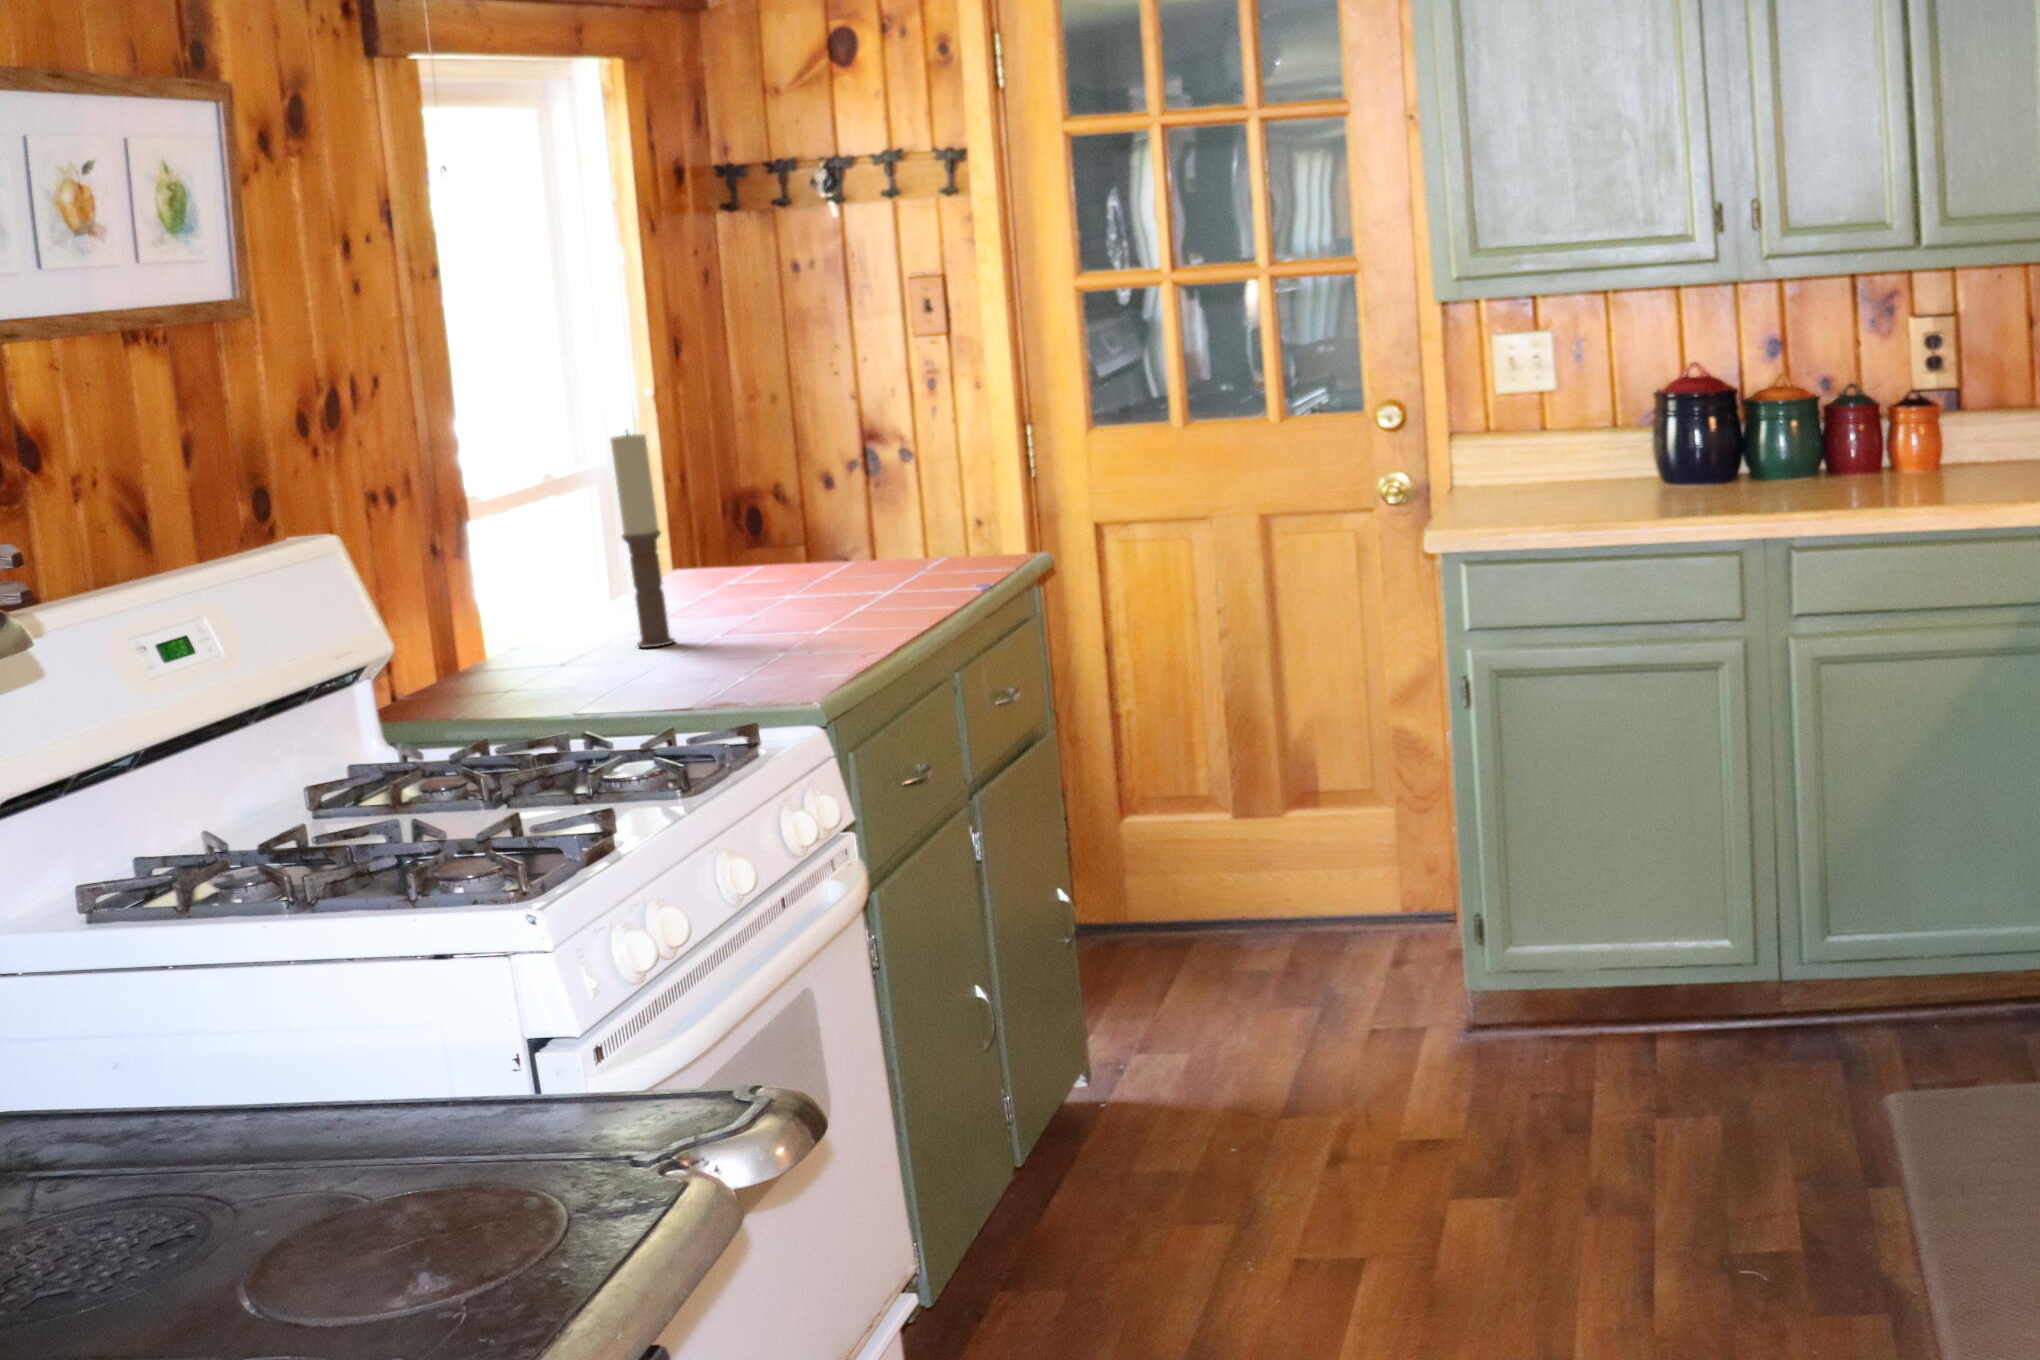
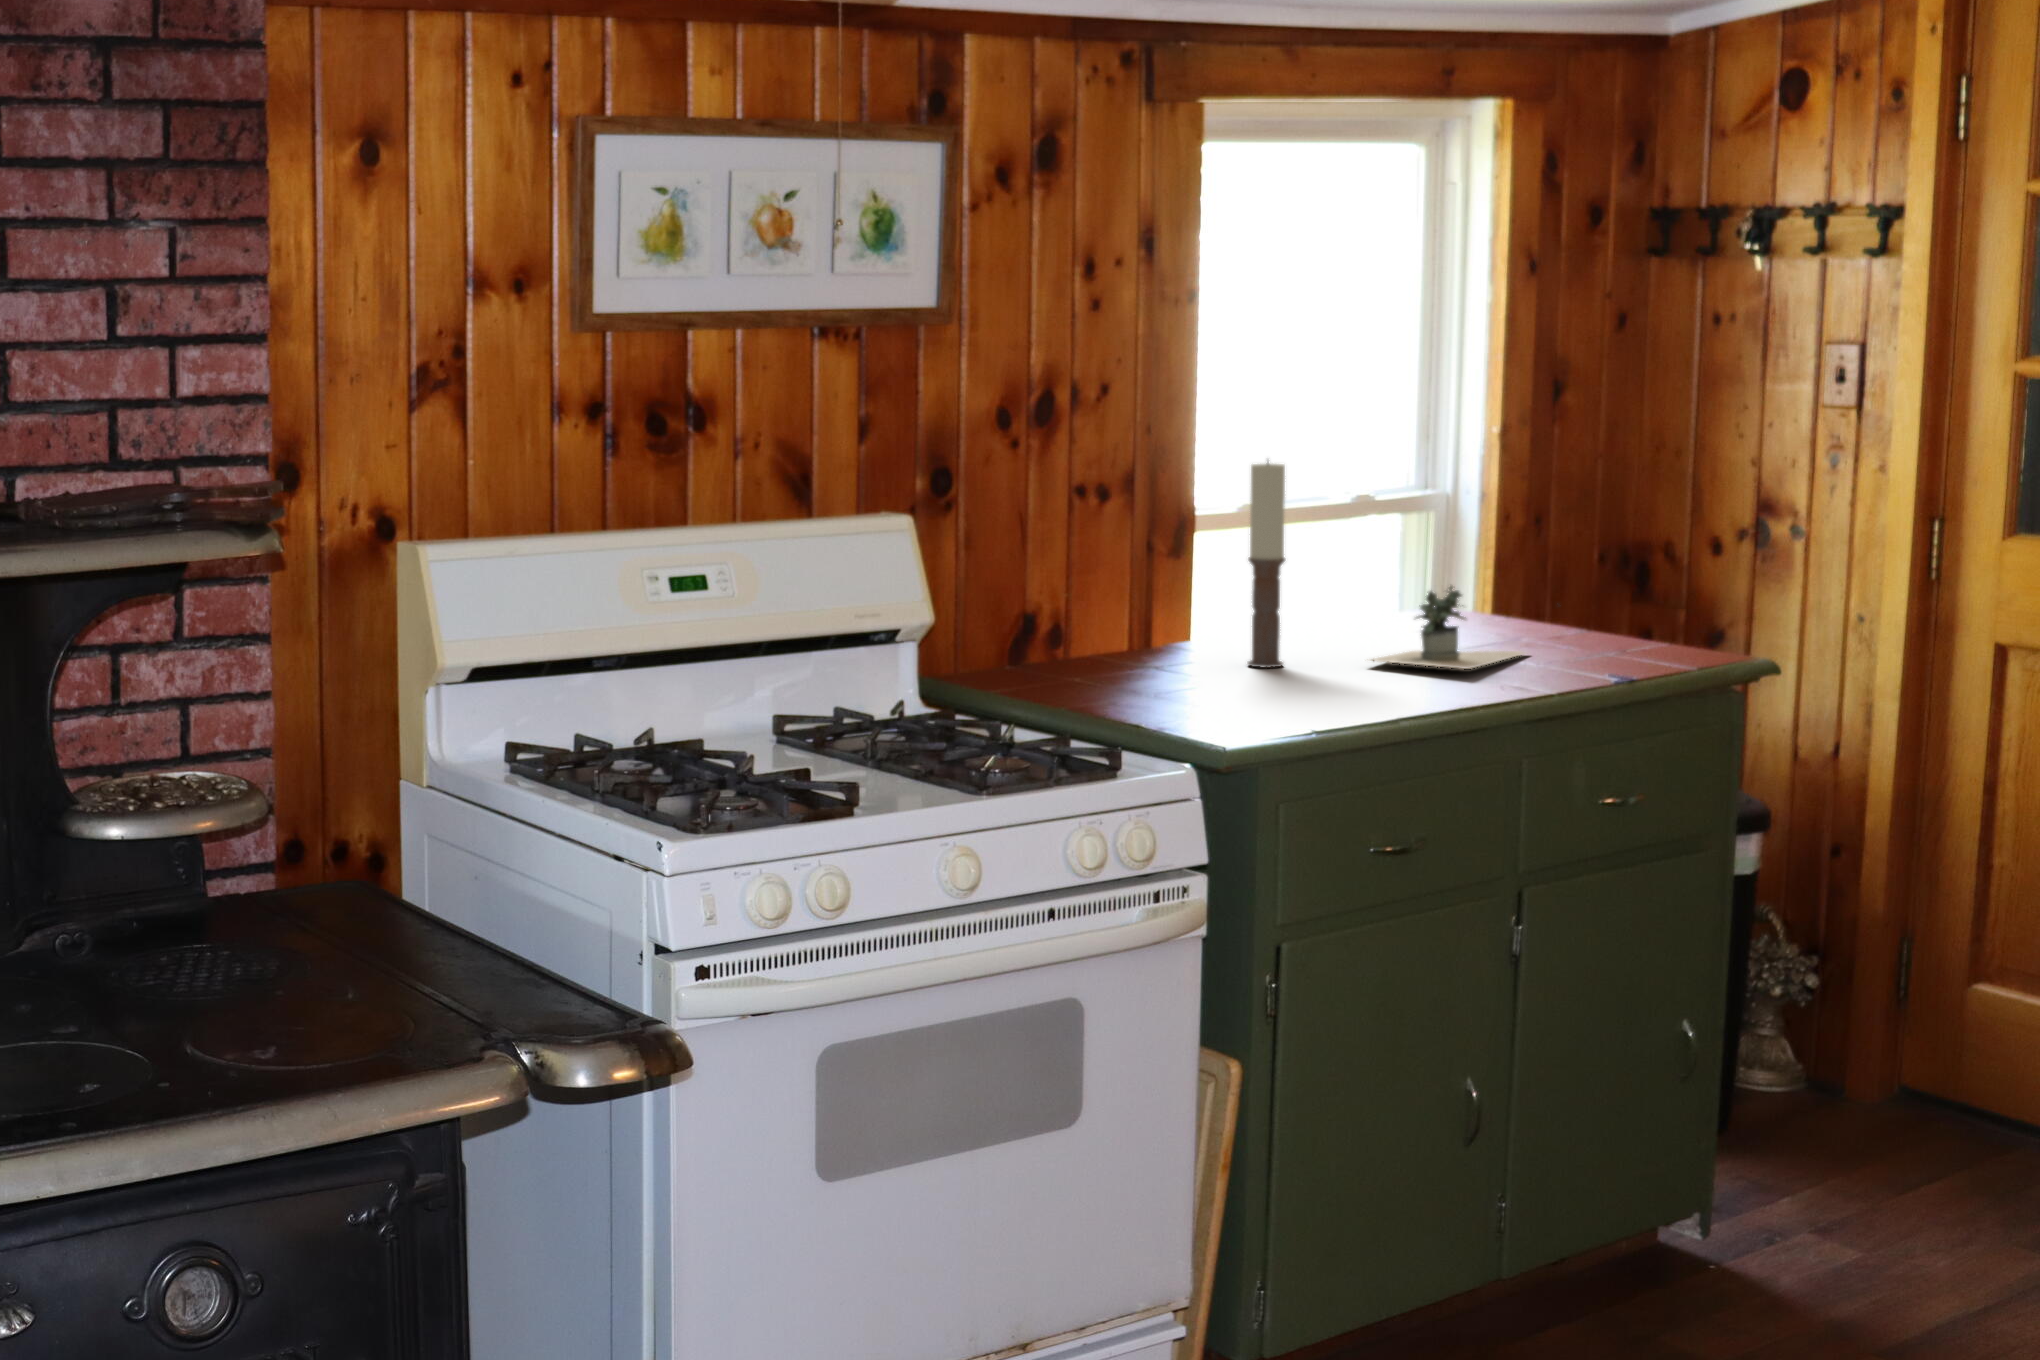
potted plant: none [749,532,870,620] -> present [1373,586,1524,669]

